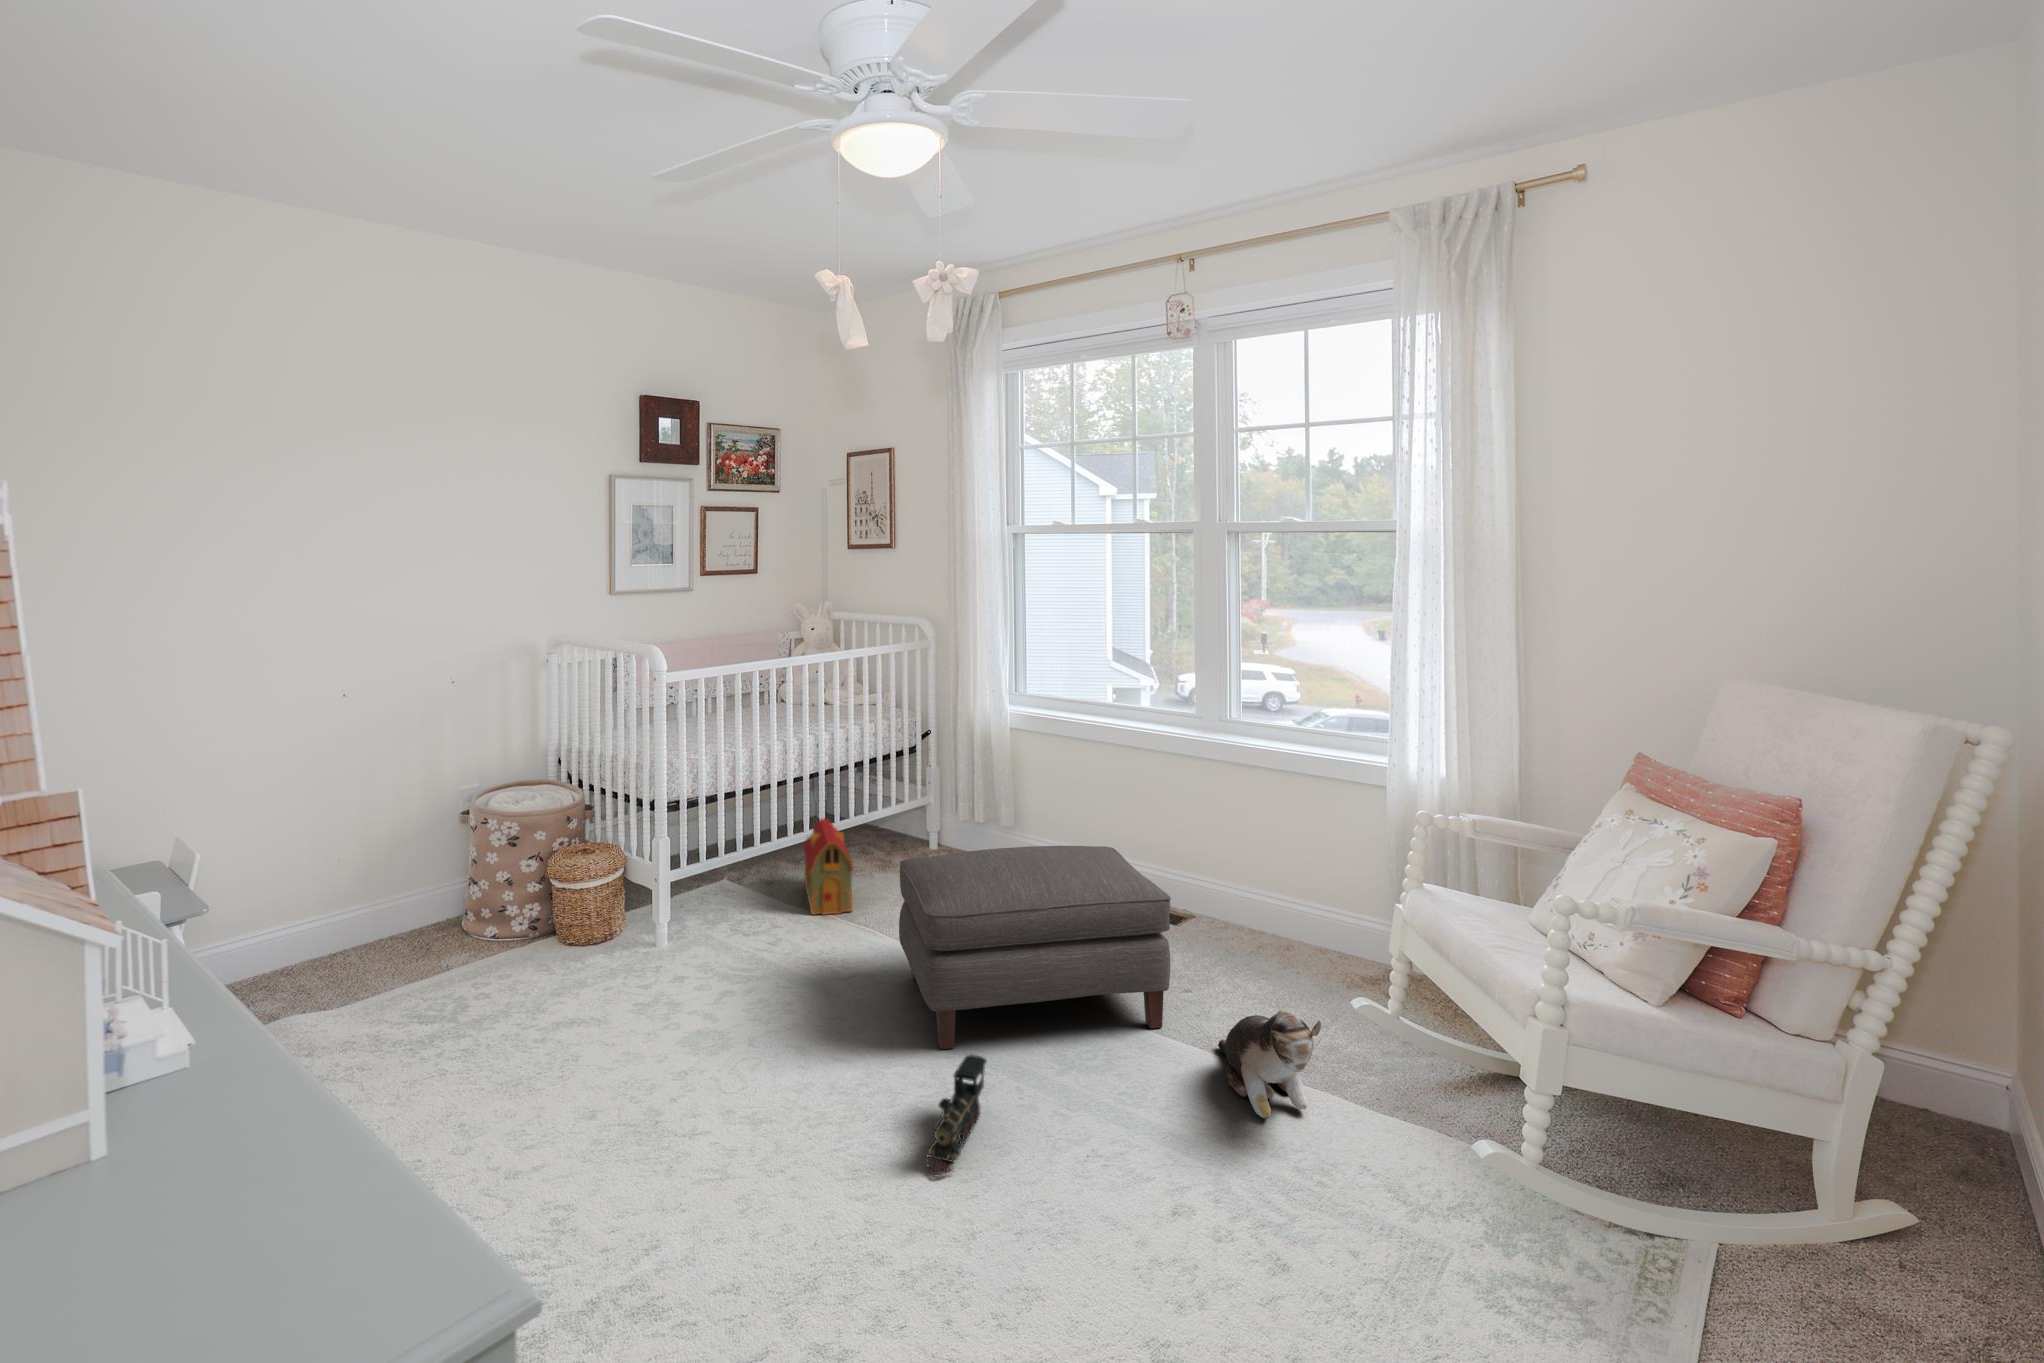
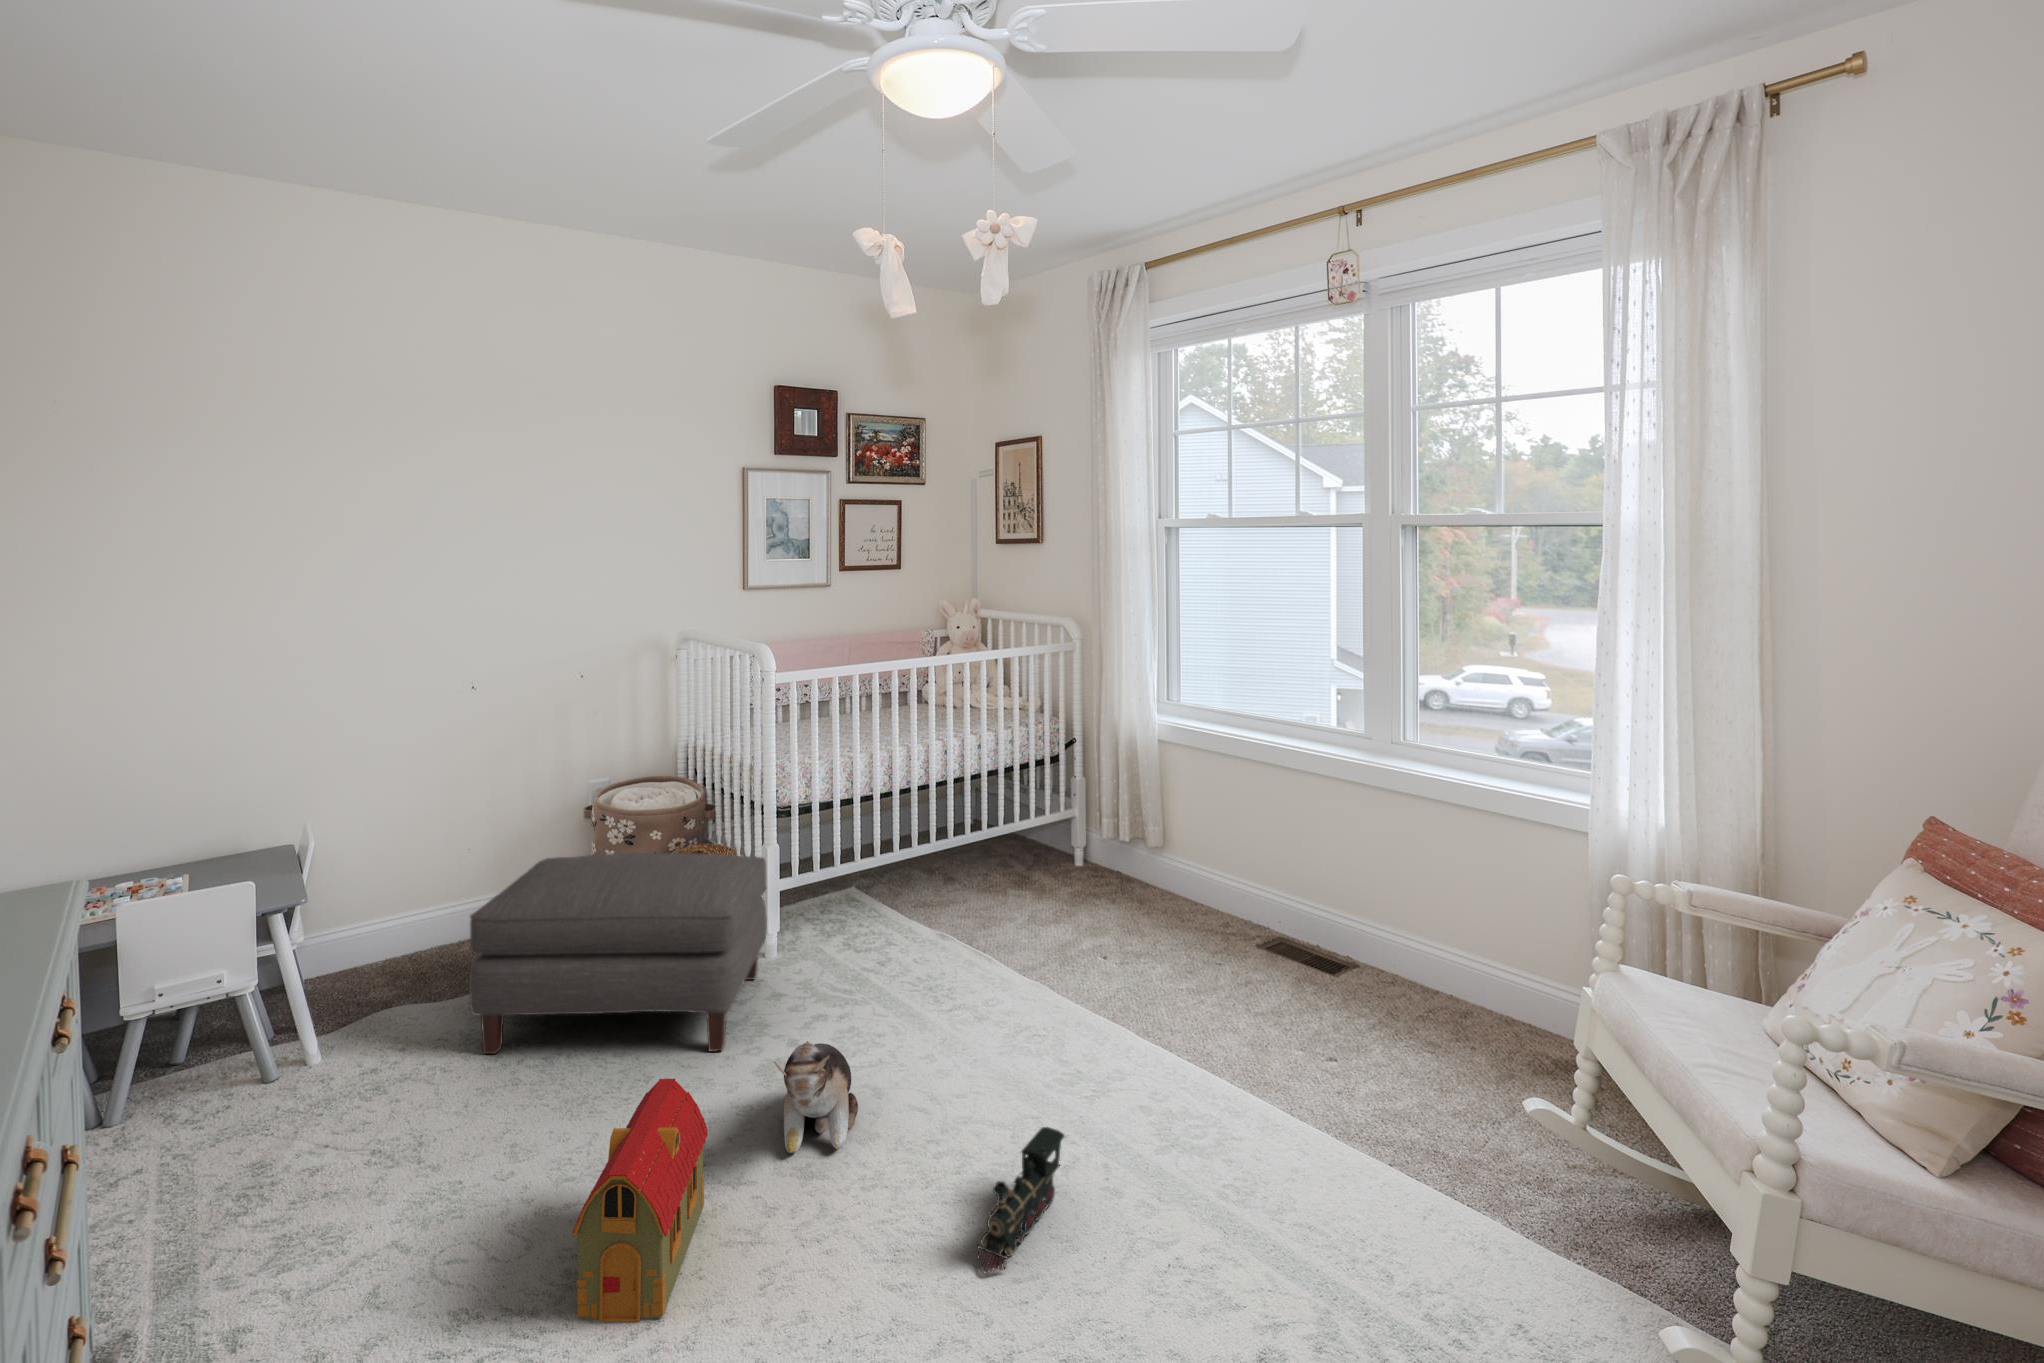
toy house: present [803,819,854,915] -> present [572,1079,708,1322]
ottoman: present [899,846,1171,1049] -> present [469,853,767,1054]
plush toy: present [1218,1011,1321,1118] -> present [774,1041,858,1153]

